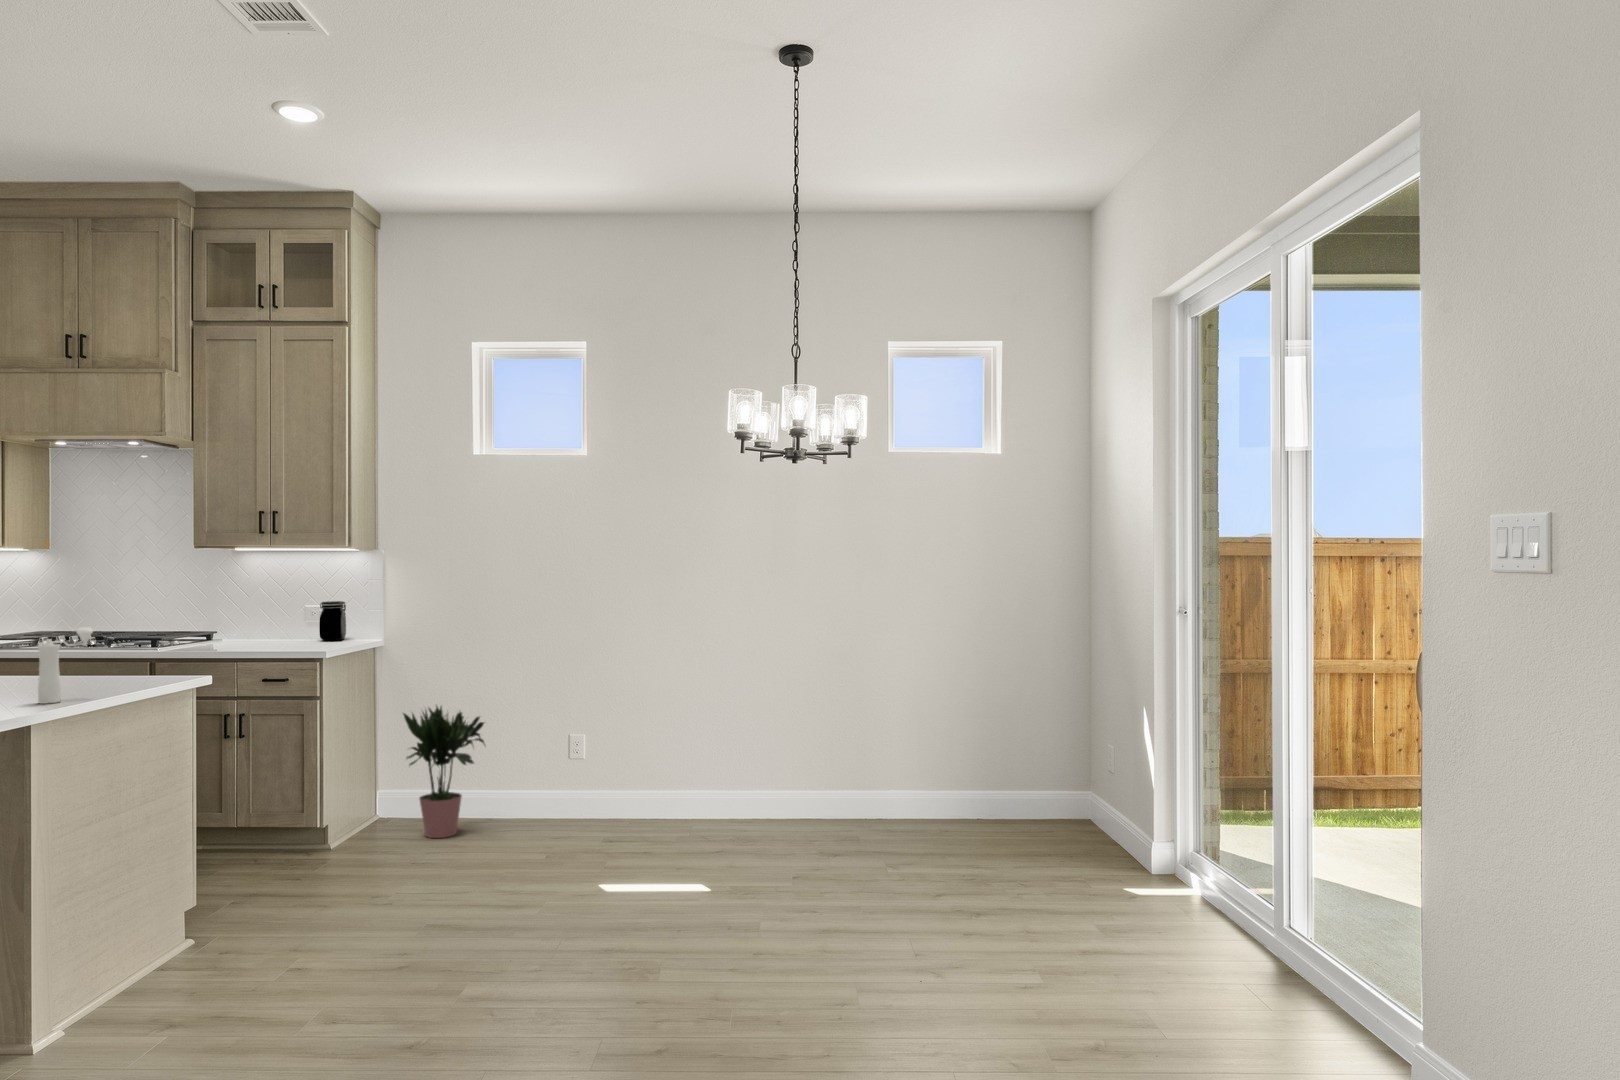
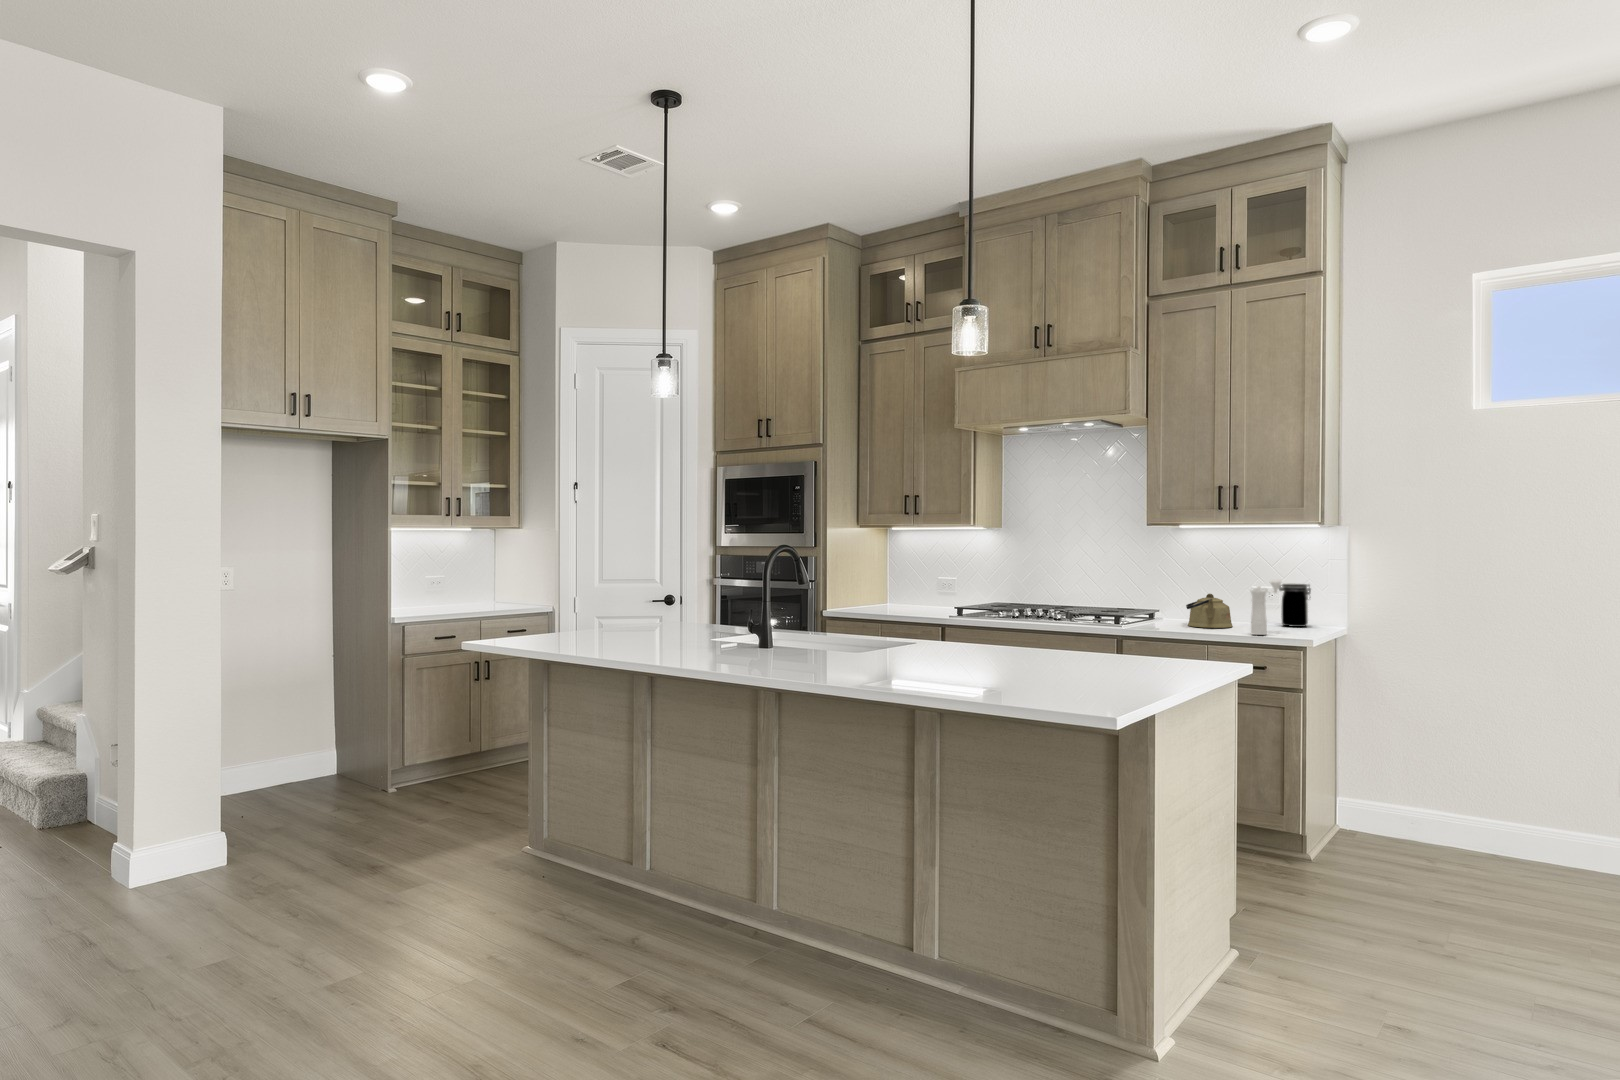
kettle: none [224,614,272,647] -> present [1186,594,1232,628]
pepper mill: present [38,627,93,704] -> present [1251,579,1281,635]
potted plant: present [403,706,484,838] -> none [1388,704,1517,871]

